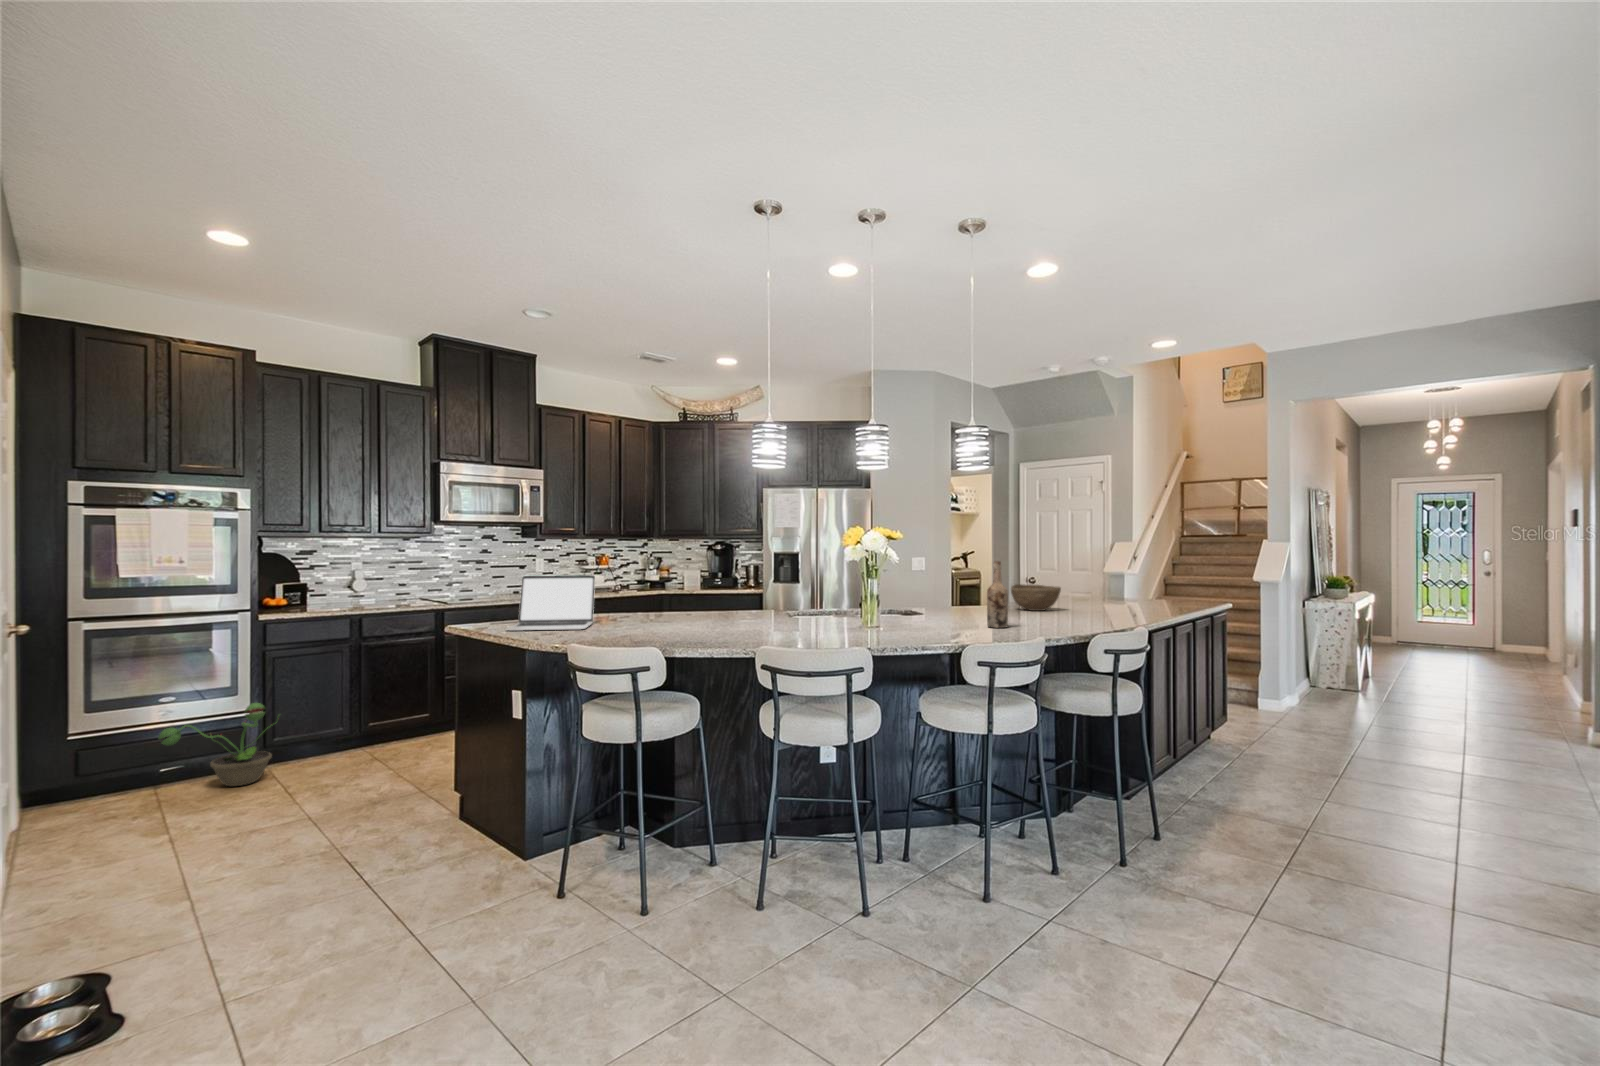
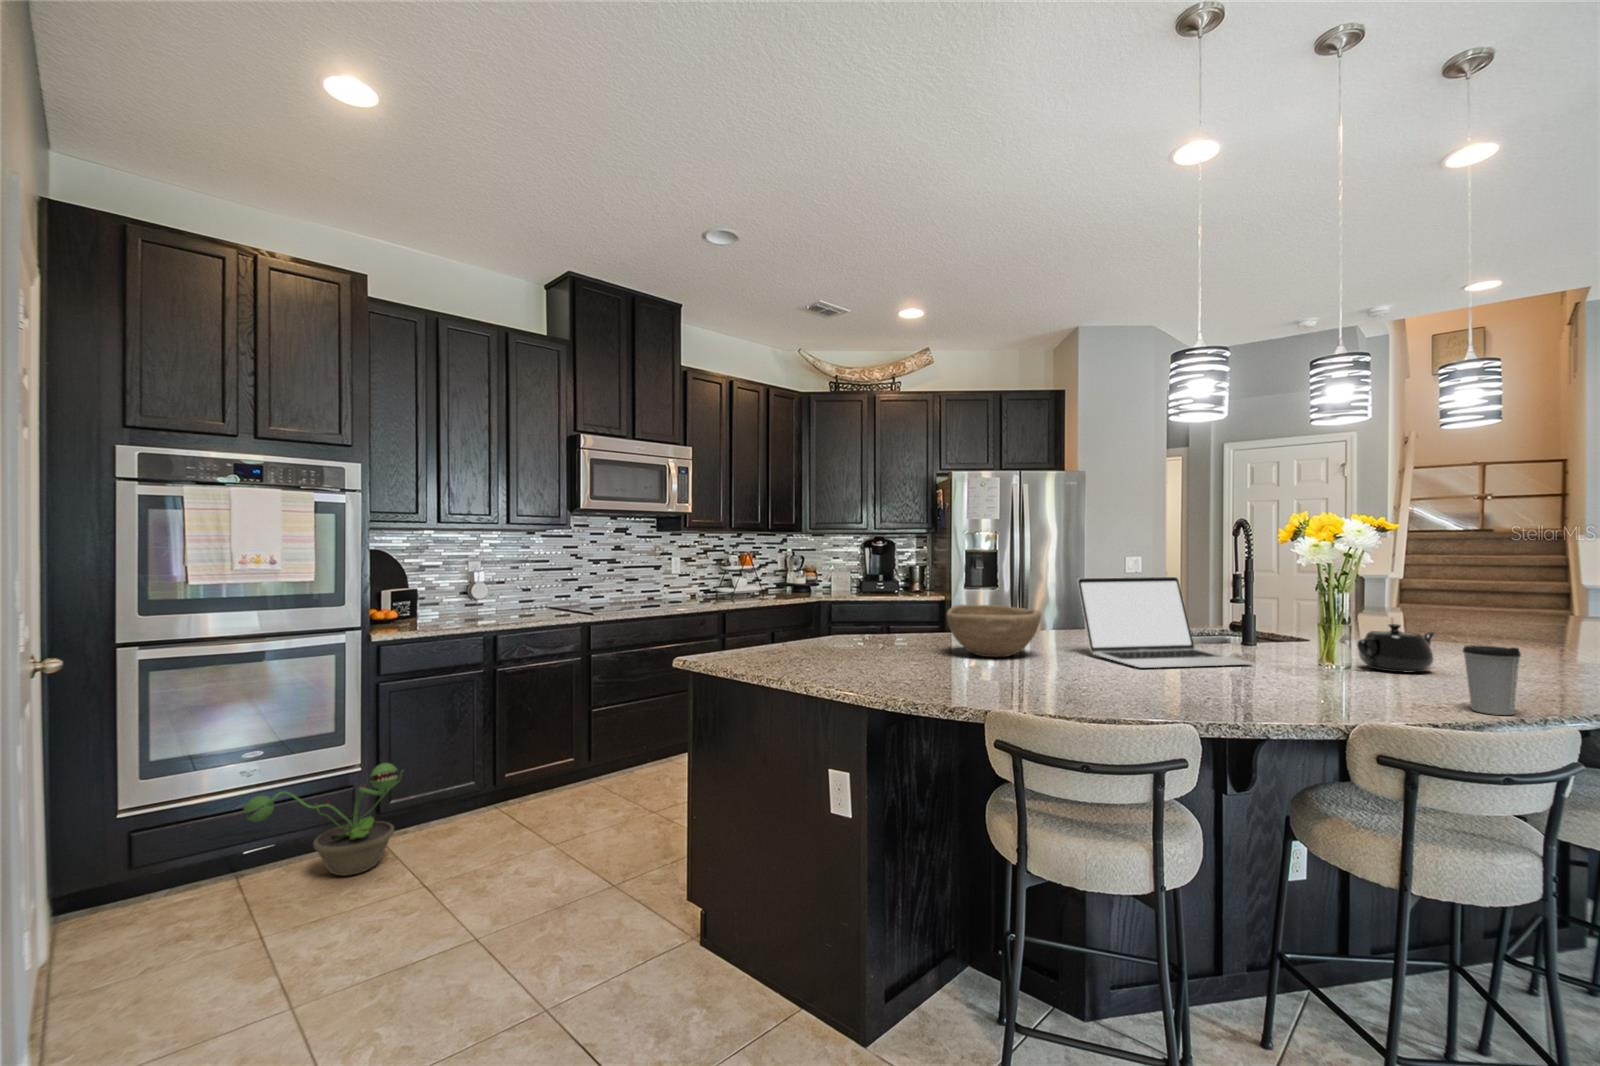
wine bottle: present [987,561,1008,628] -> none [1504,555,1548,657]
laptop: present [507,575,595,631] -> present [1078,577,1252,668]
bowl: present [1011,584,1061,611] -> present [947,605,1041,657]
teapot: none [844,605,900,635] -> present [1357,624,1435,673]
coffee cup: none [809,613,833,650] -> present [1463,645,1521,715]

